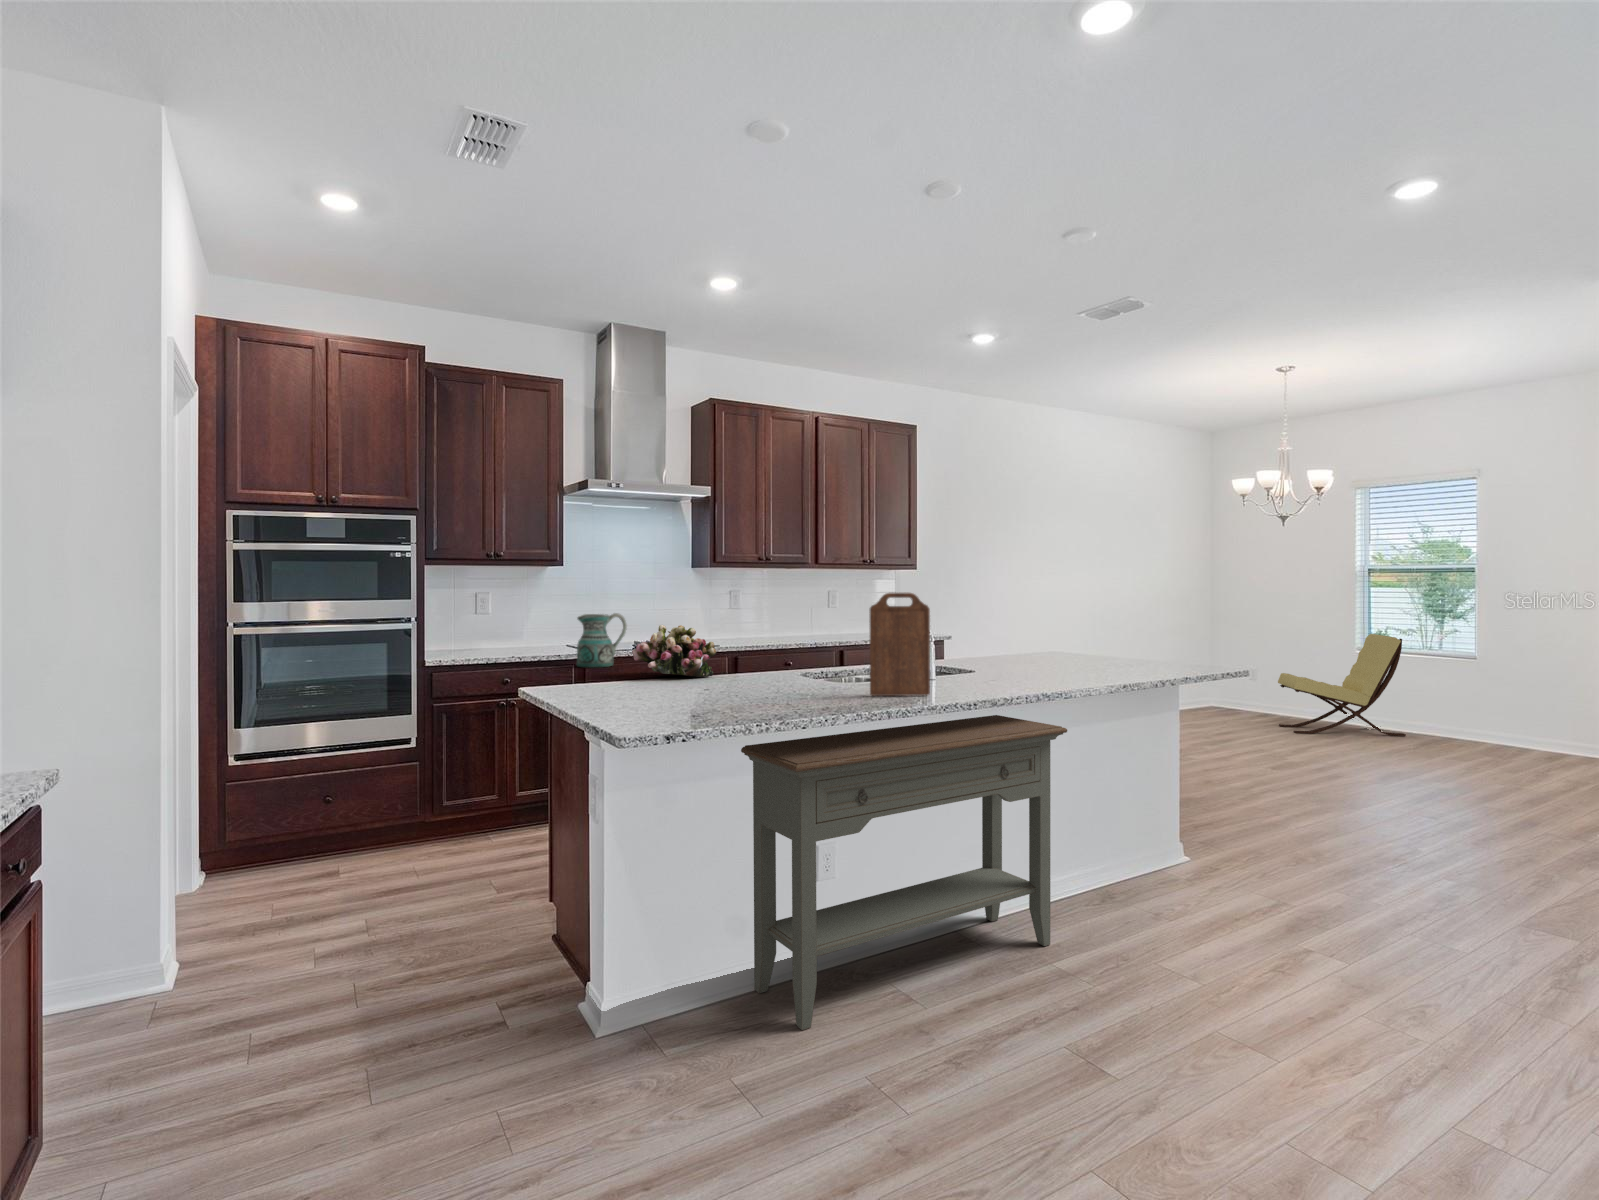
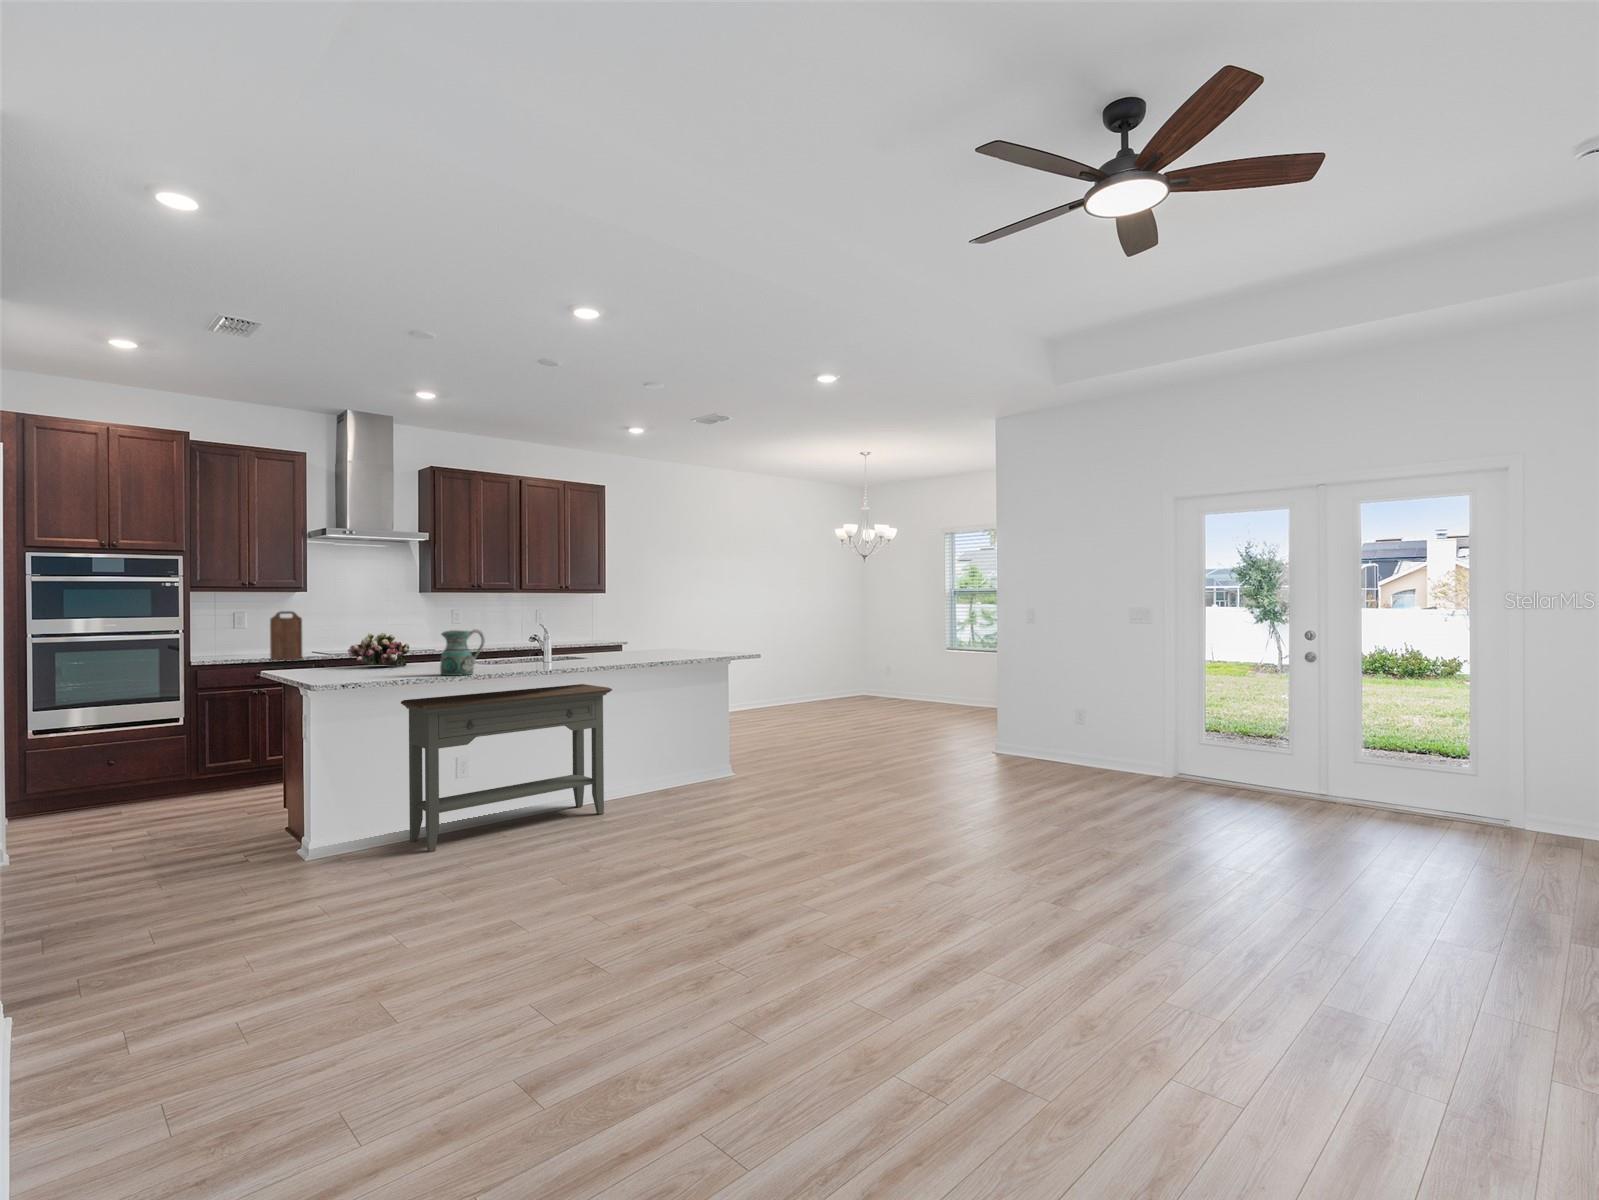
cutting board: present [870,593,930,696] -> present [270,611,302,660]
ceramic pitcher: present [577,613,627,668] -> present [440,630,485,676]
lounge chair: present [1278,634,1406,736] -> none [890,636,965,707]

